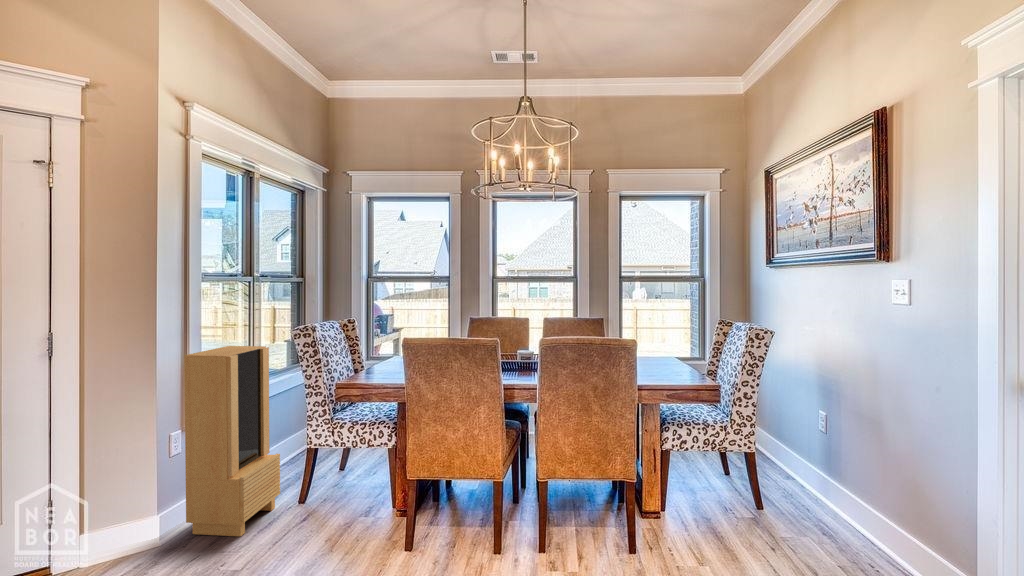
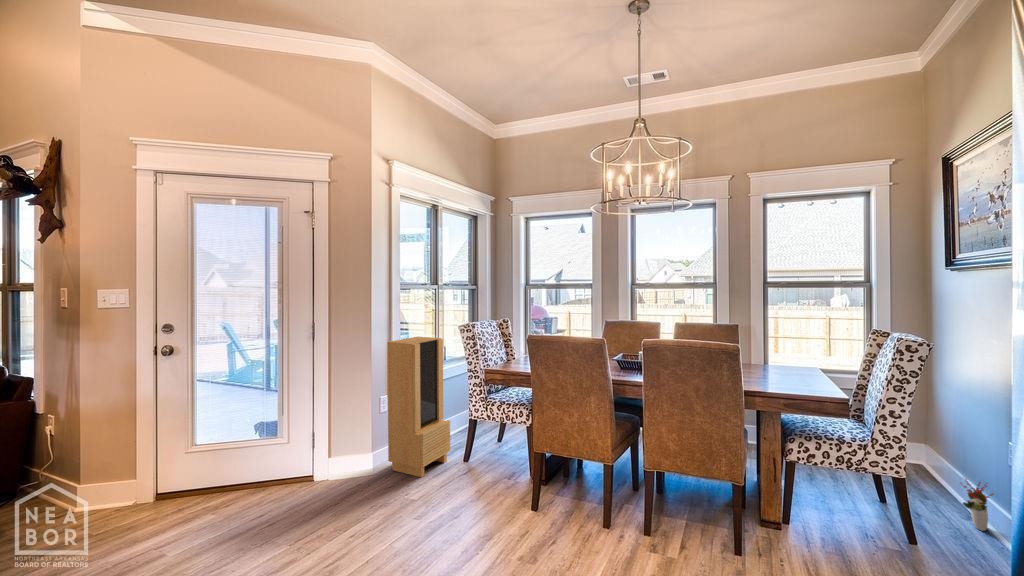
decorative plant: none [782,444,806,488] -> present [961,479,993,531]

